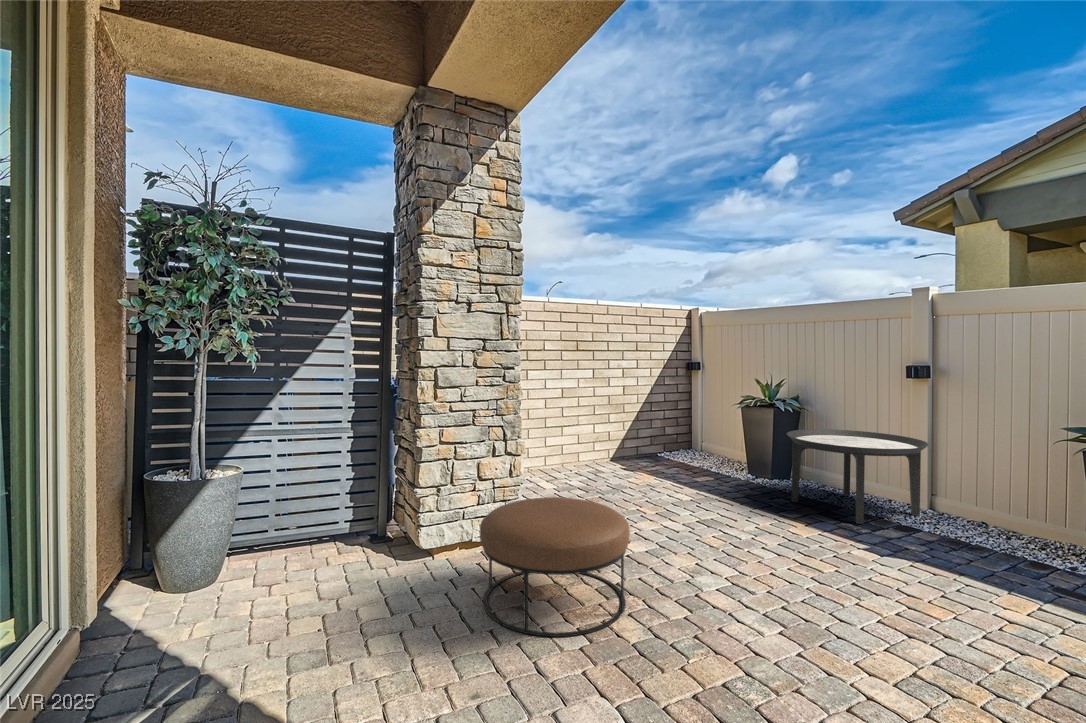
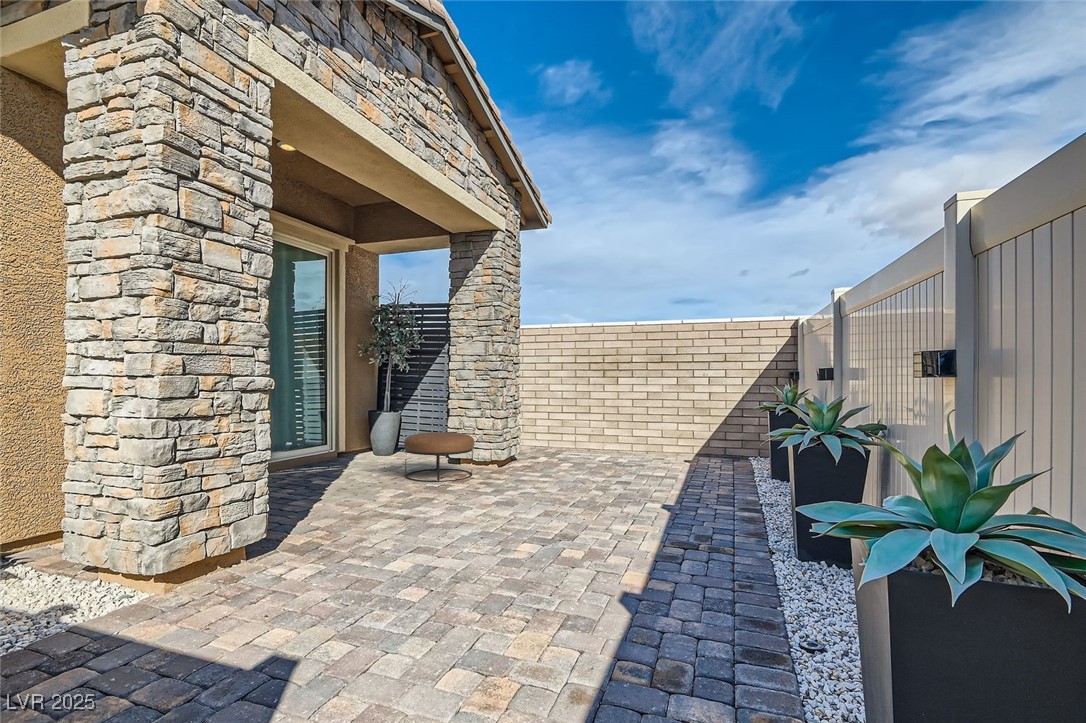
round table: present [787,429,929,524] -> none [659,431,776,515]

